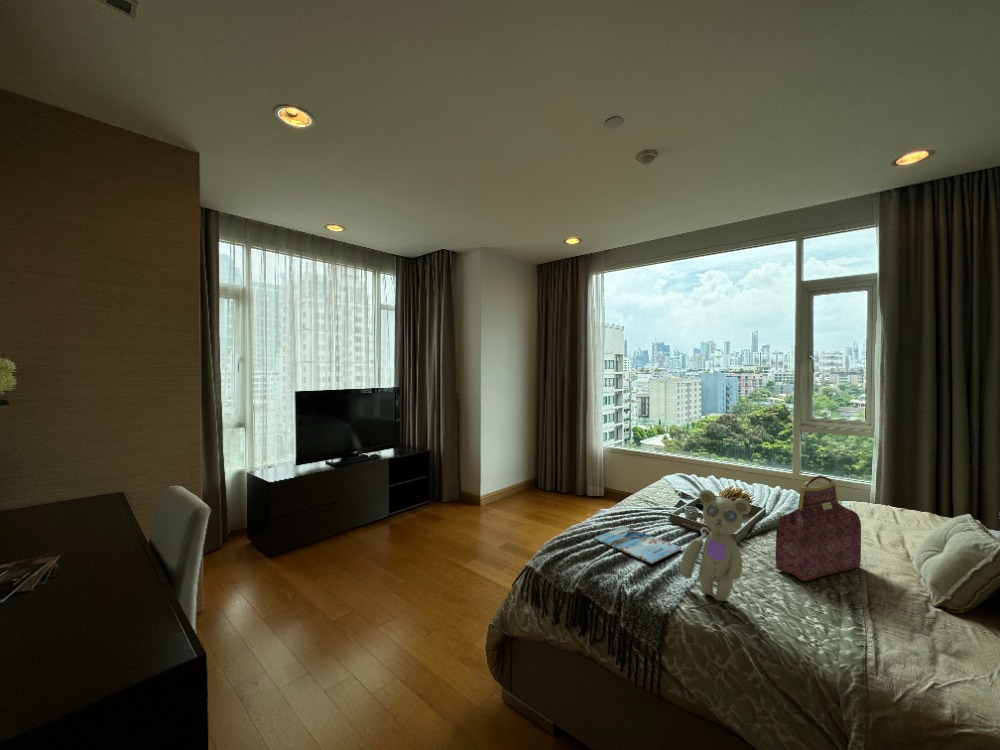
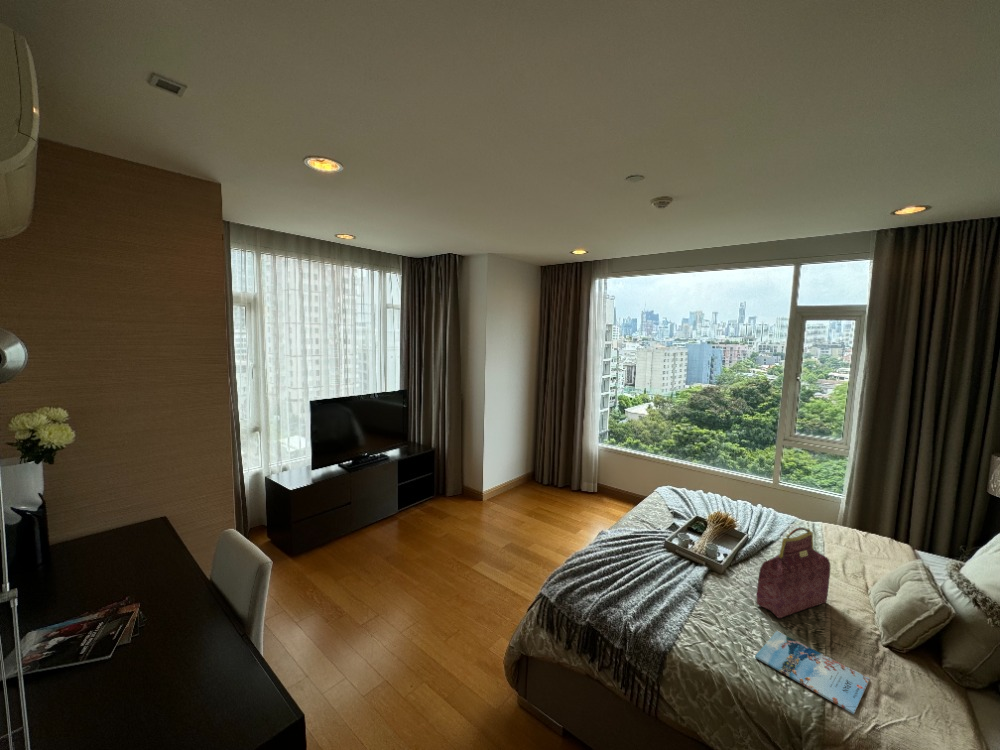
teddy bear: present [680,489,751,601] -> none [676,547,741,639]
magazine: present [594,526,682,564] -> present [755,631,870,714]

